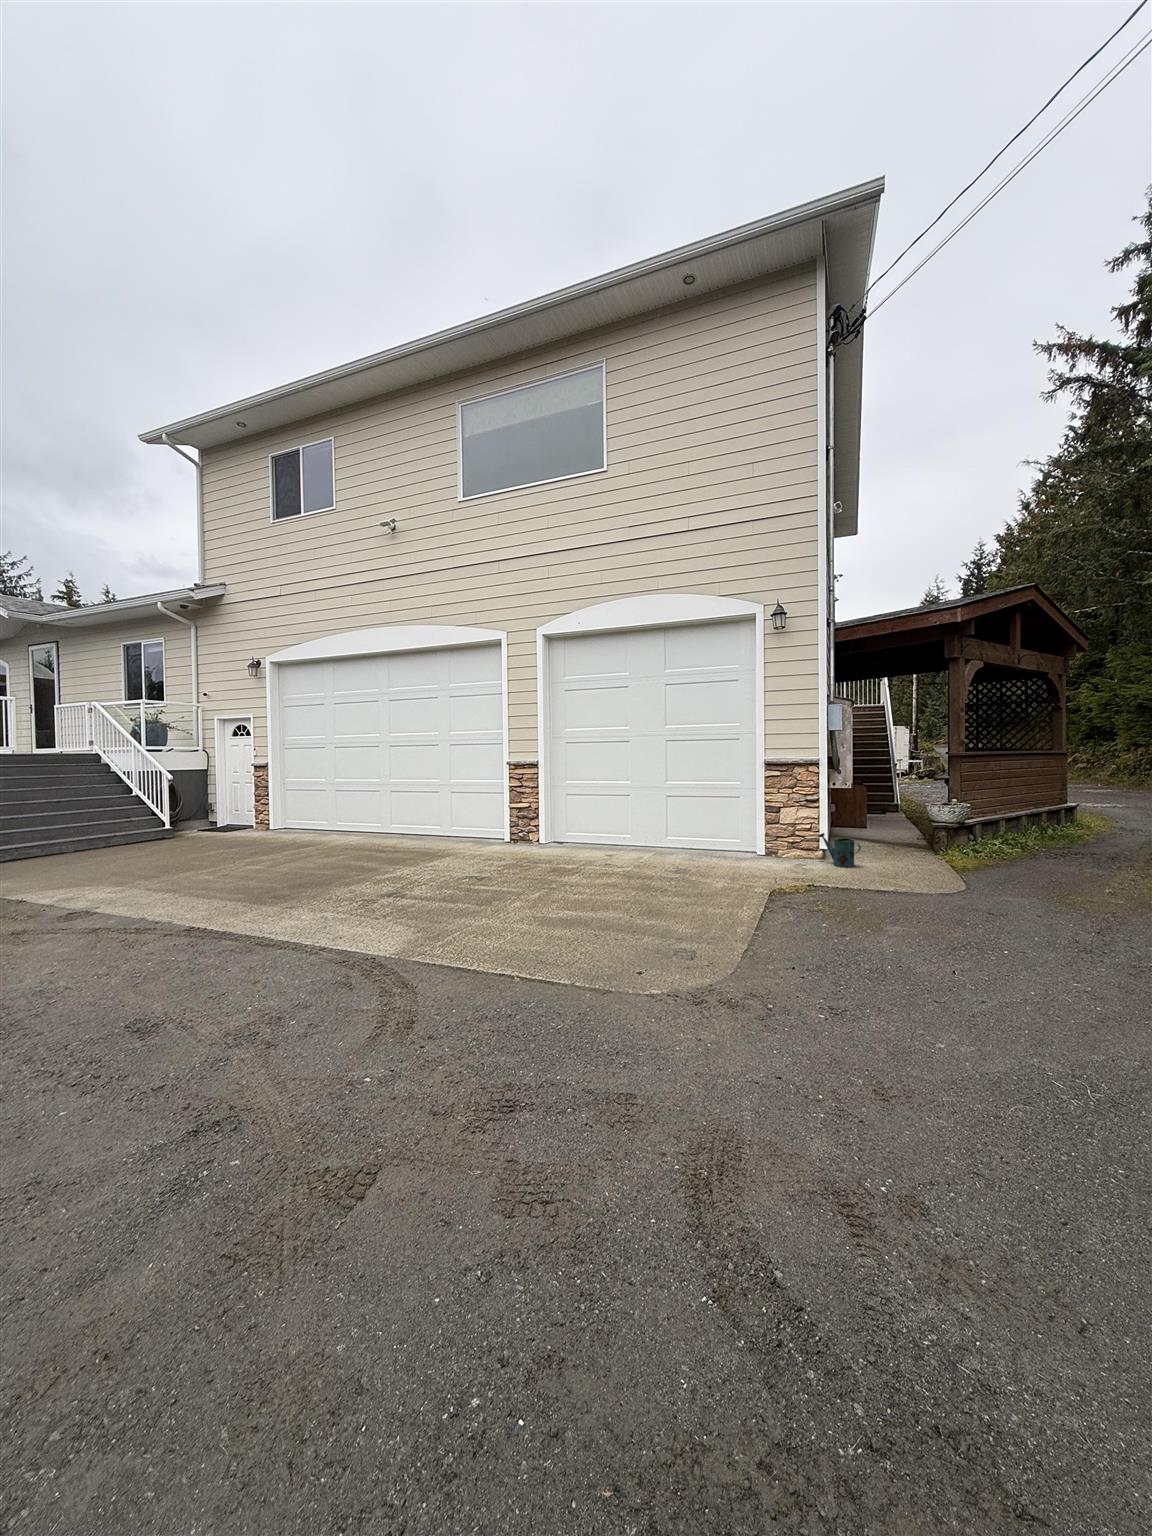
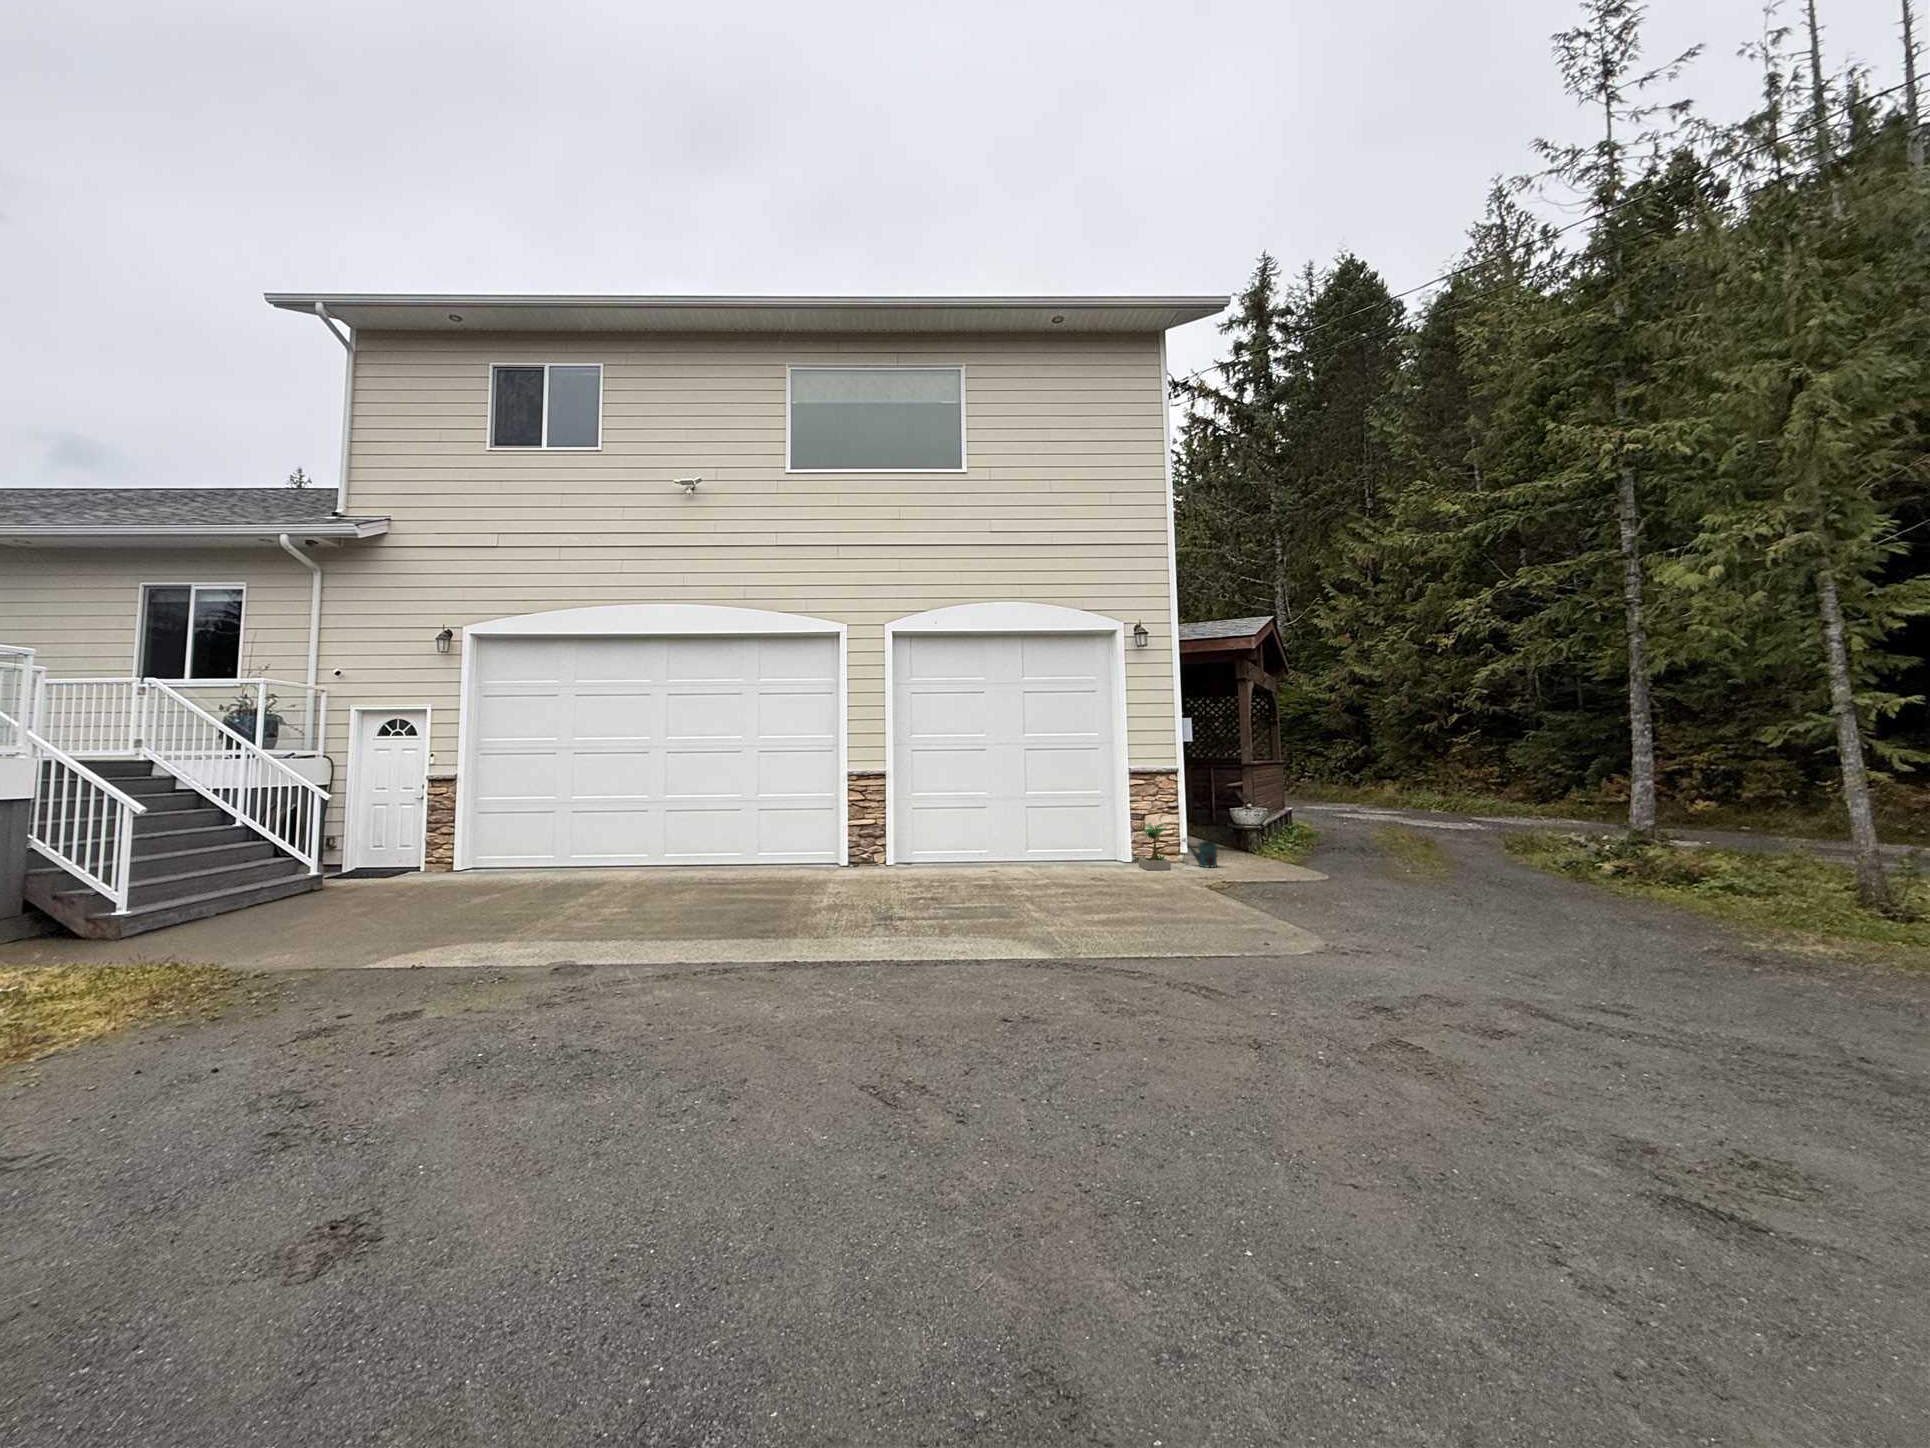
potted plant: none [762,816,800,867] -> present [1139,823,1171,870]

